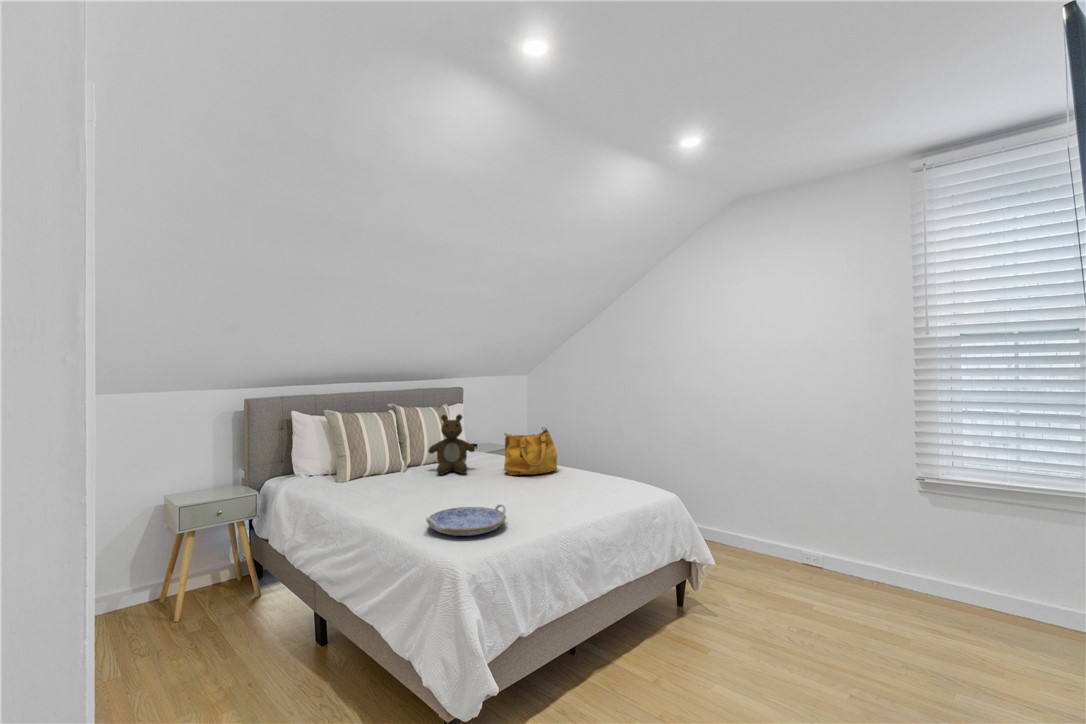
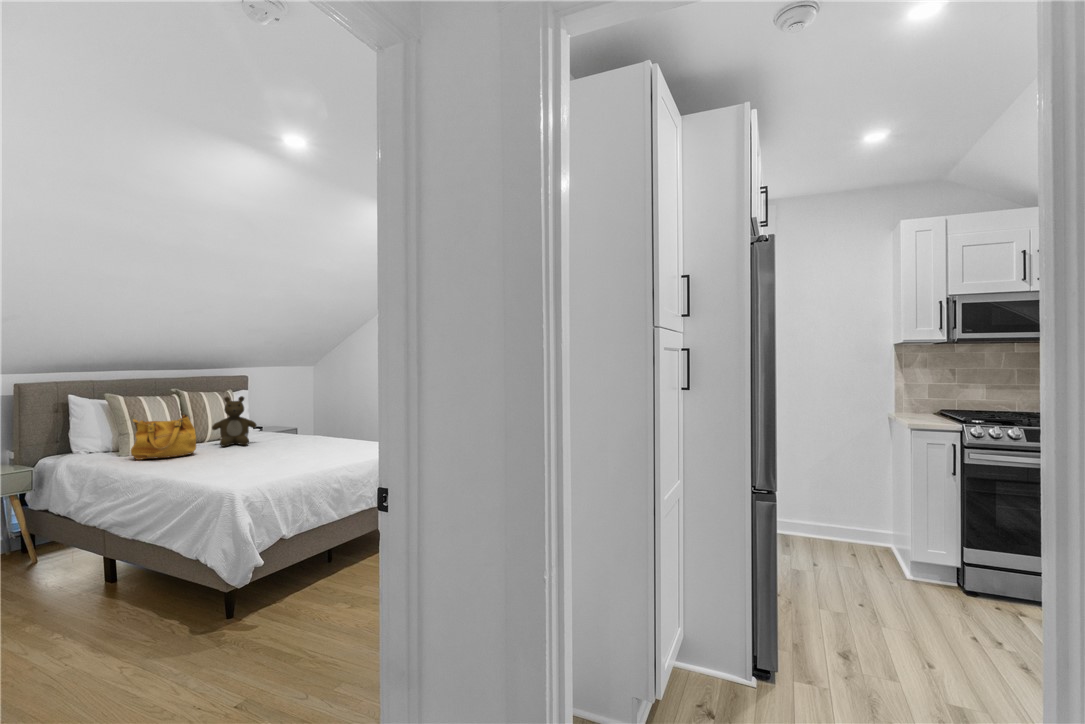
handbag: present [504,429,557,475] -> present [131,413,196,460]
serving tray: present [426,504,506,536] -> none [209,456,277,476]

